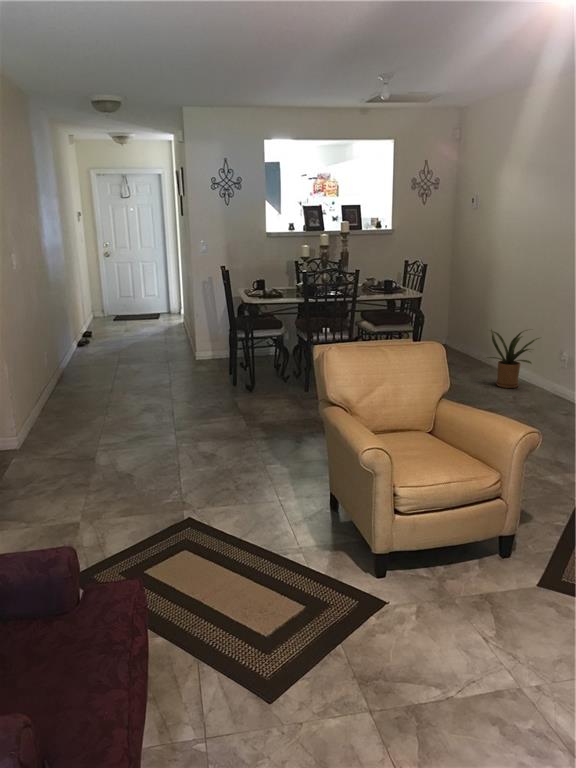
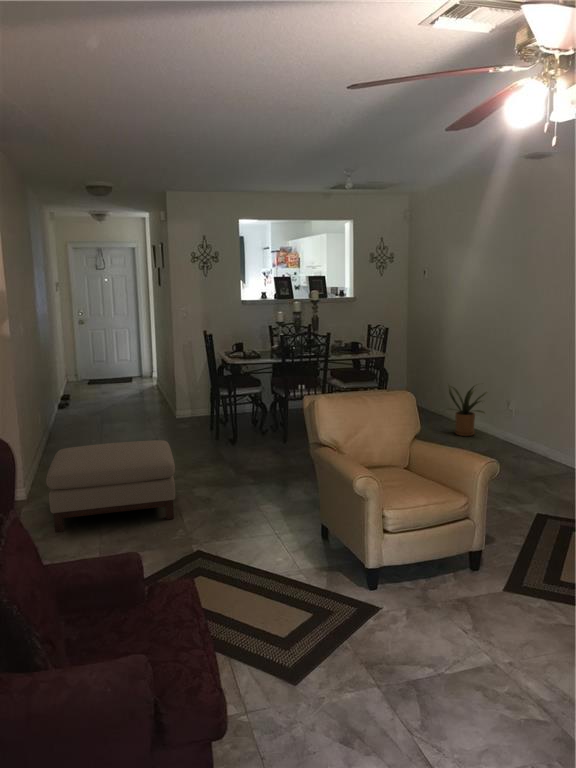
ottoman: none [28,388,171,488] -> present [46,440,175,533]

